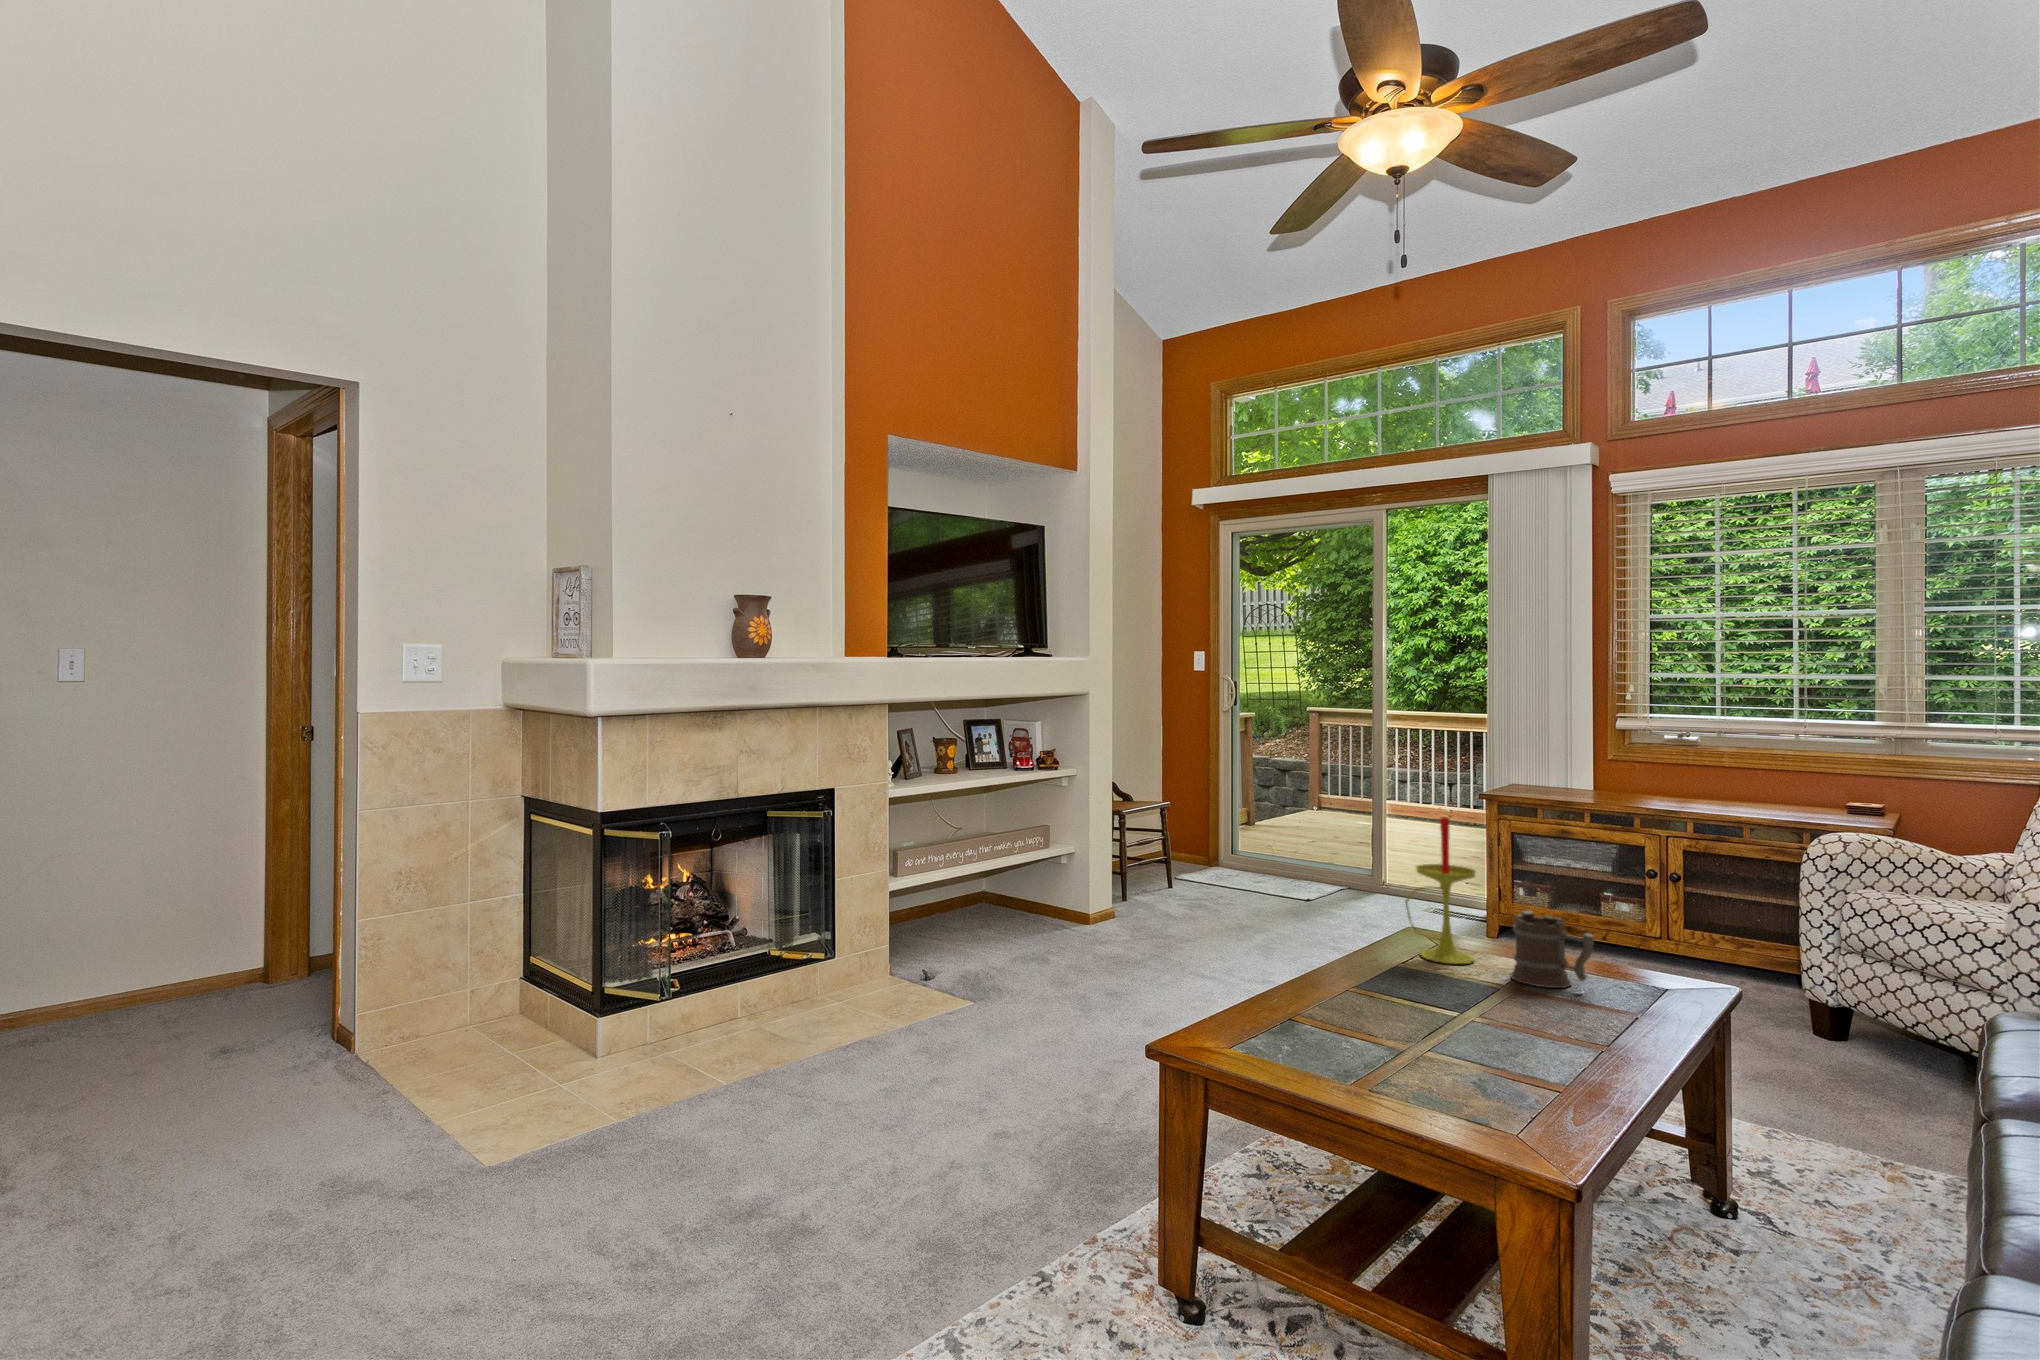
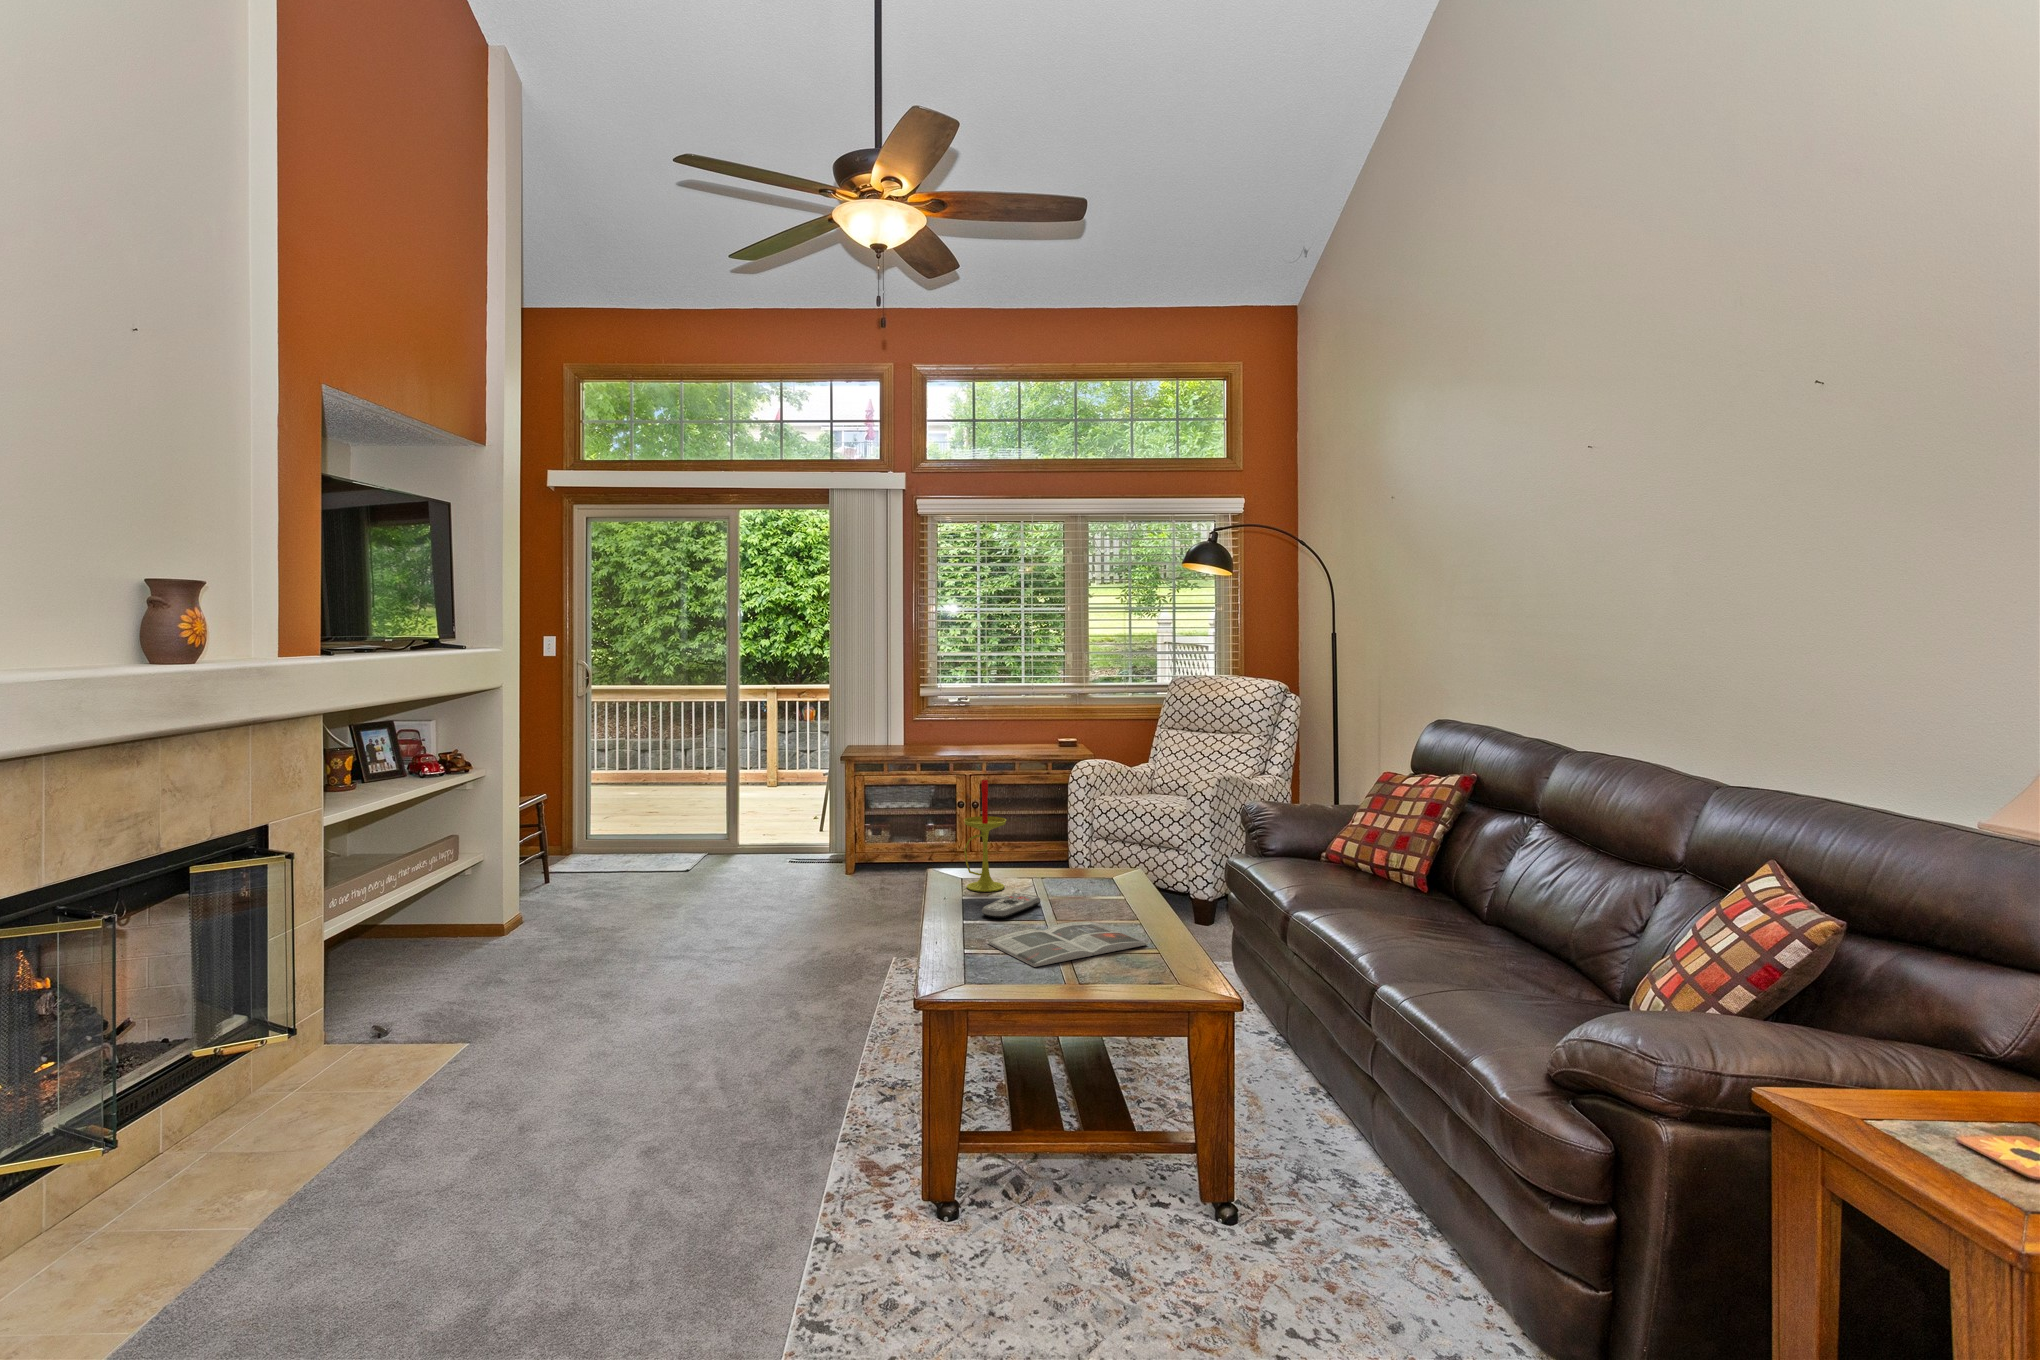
mug: present [1511,911,1594,988] -> none [1035,842,1091,894]
remote control: none [1381,969,1484,993] -> present [982,893,1041,918]
magazine: none [1329,1008,1551,1073] -> present [988,922,1148,967]

